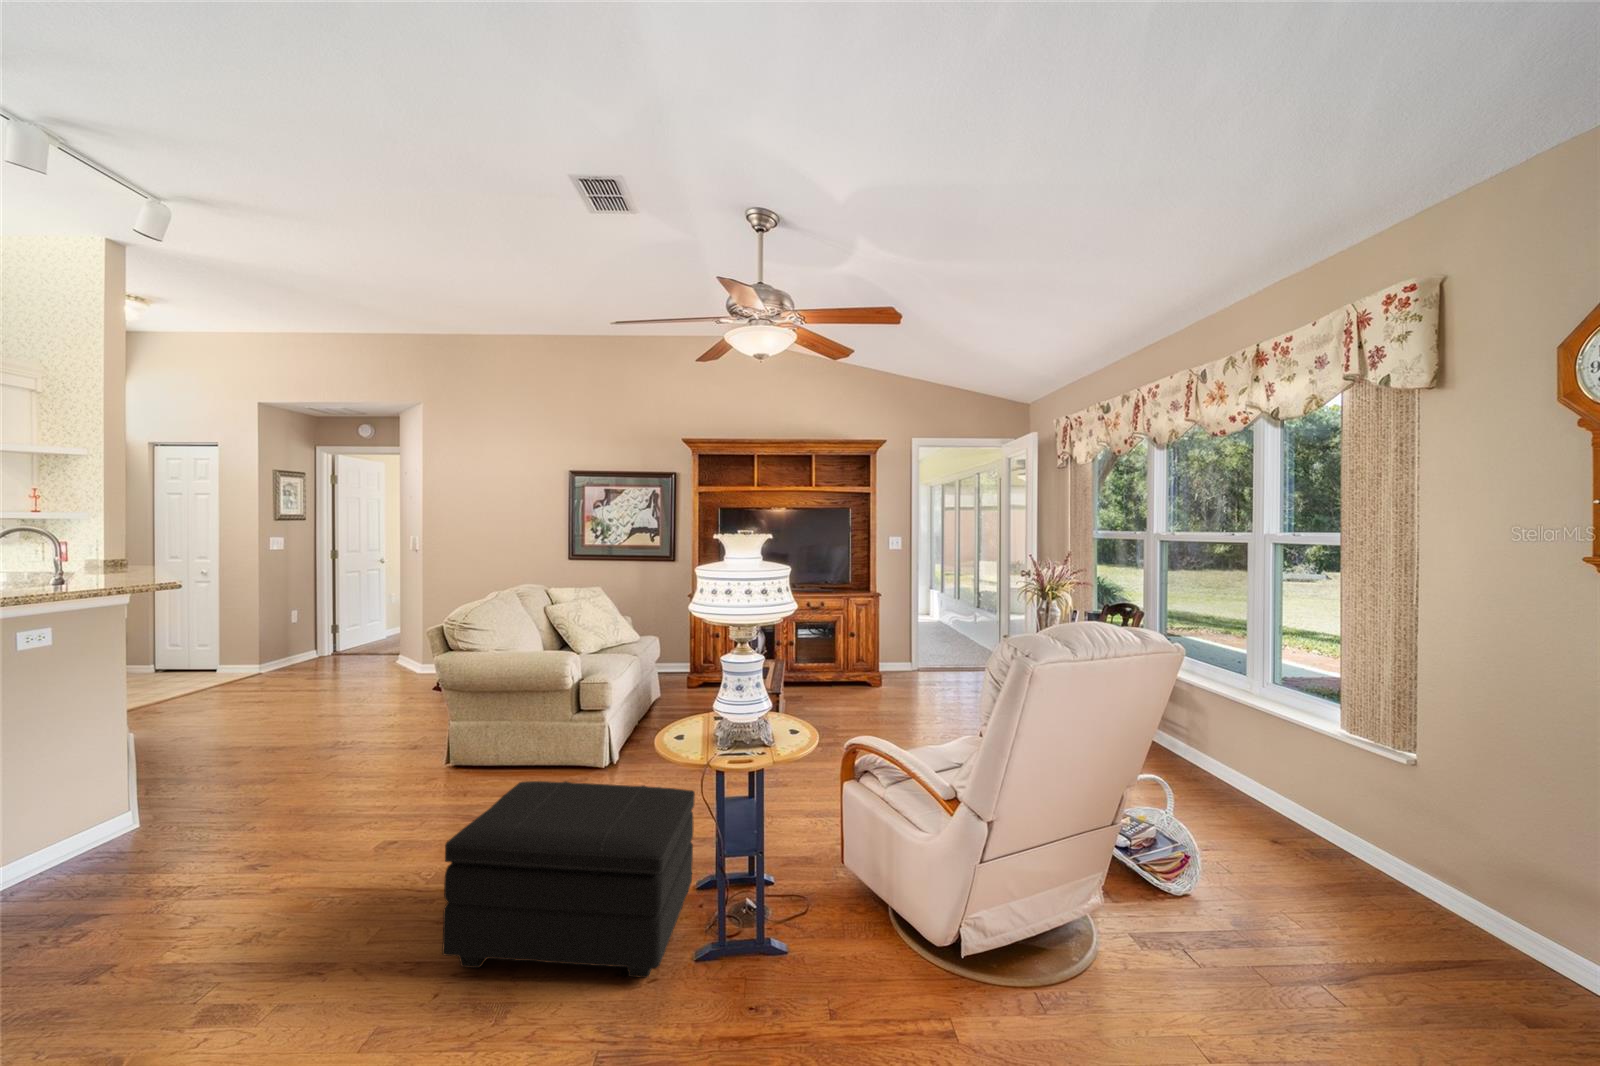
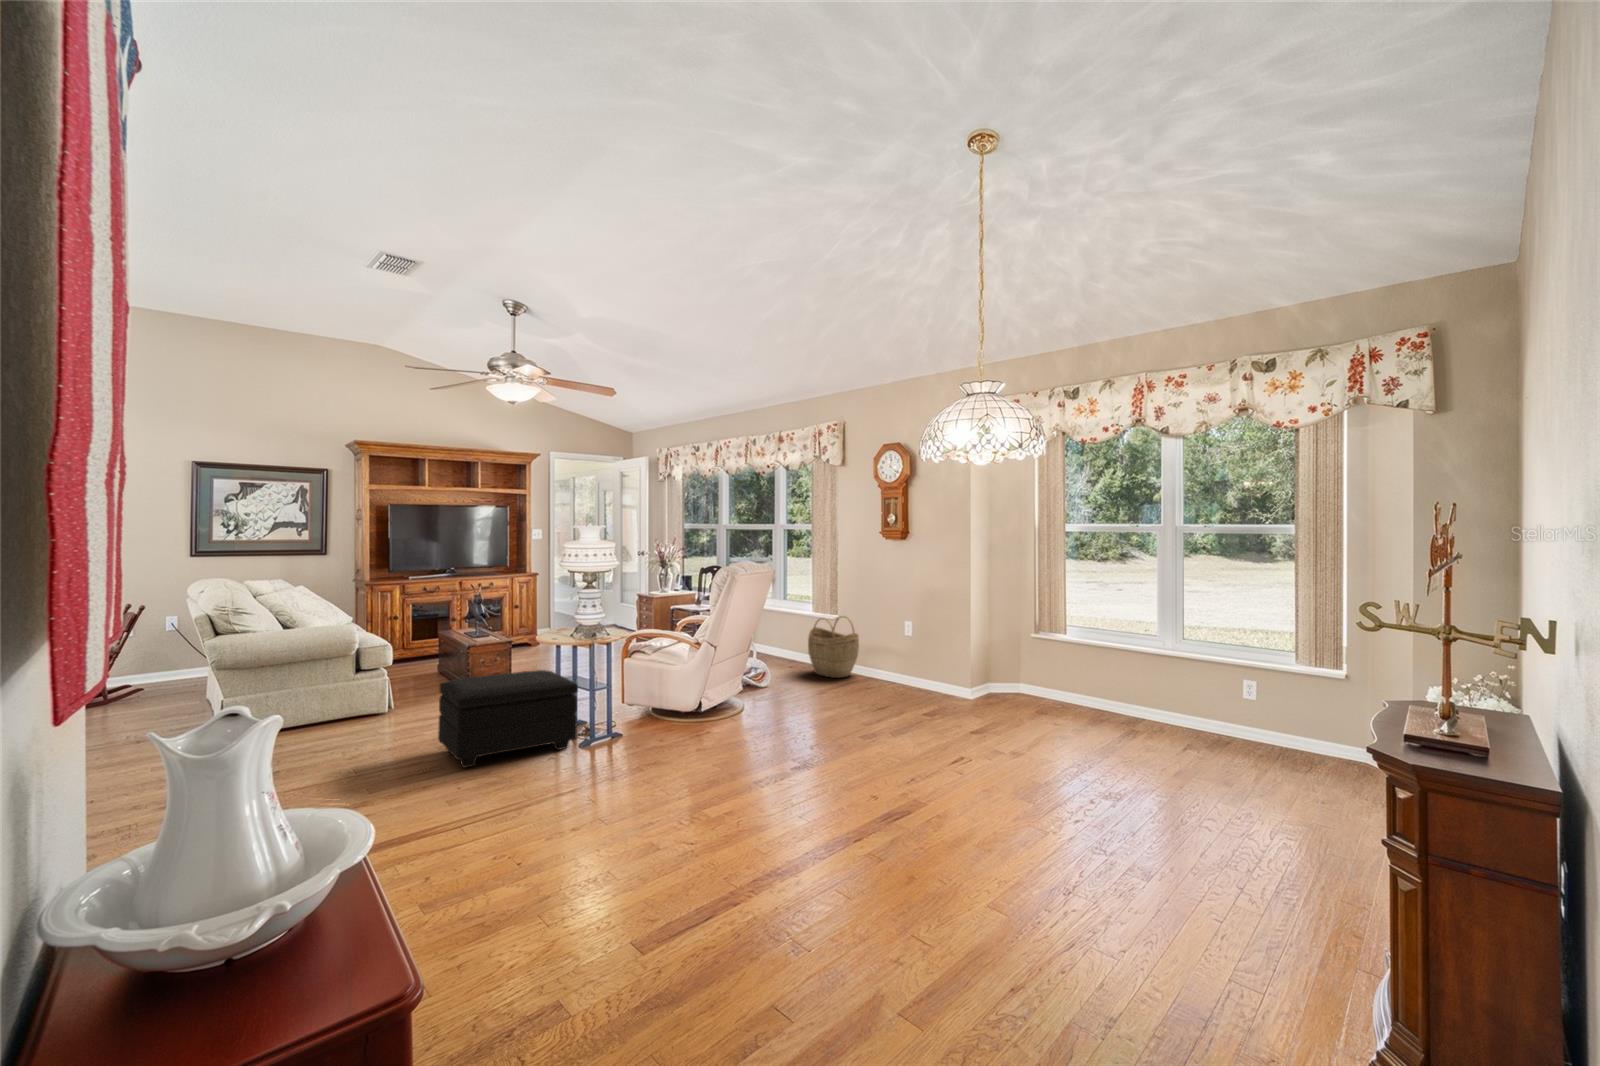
woven basket: none [1319,767,1502,945] -> present [808,616,859,678]

